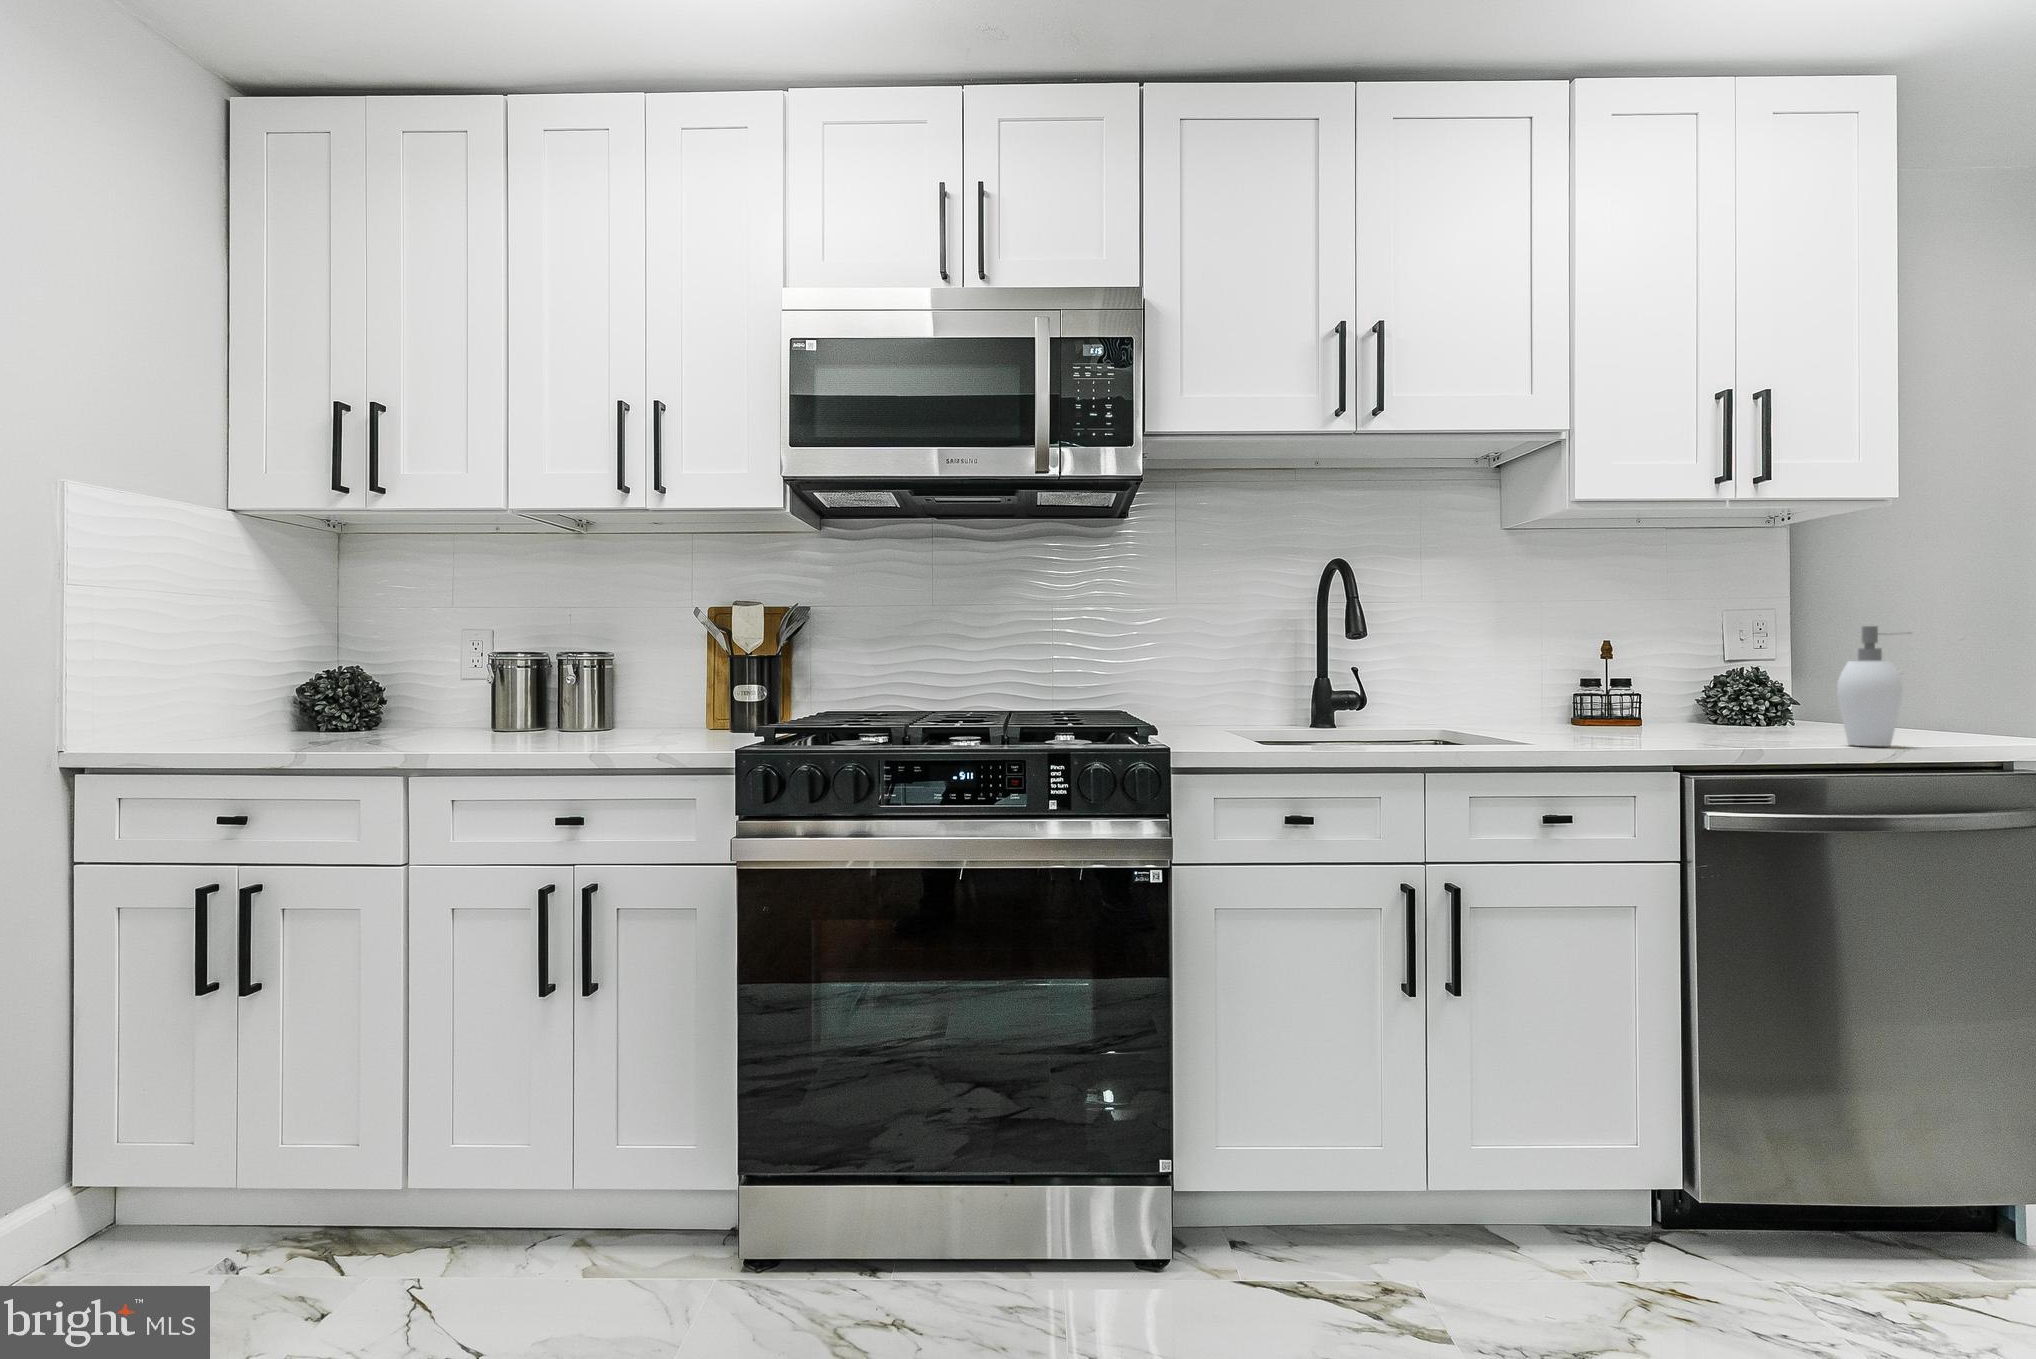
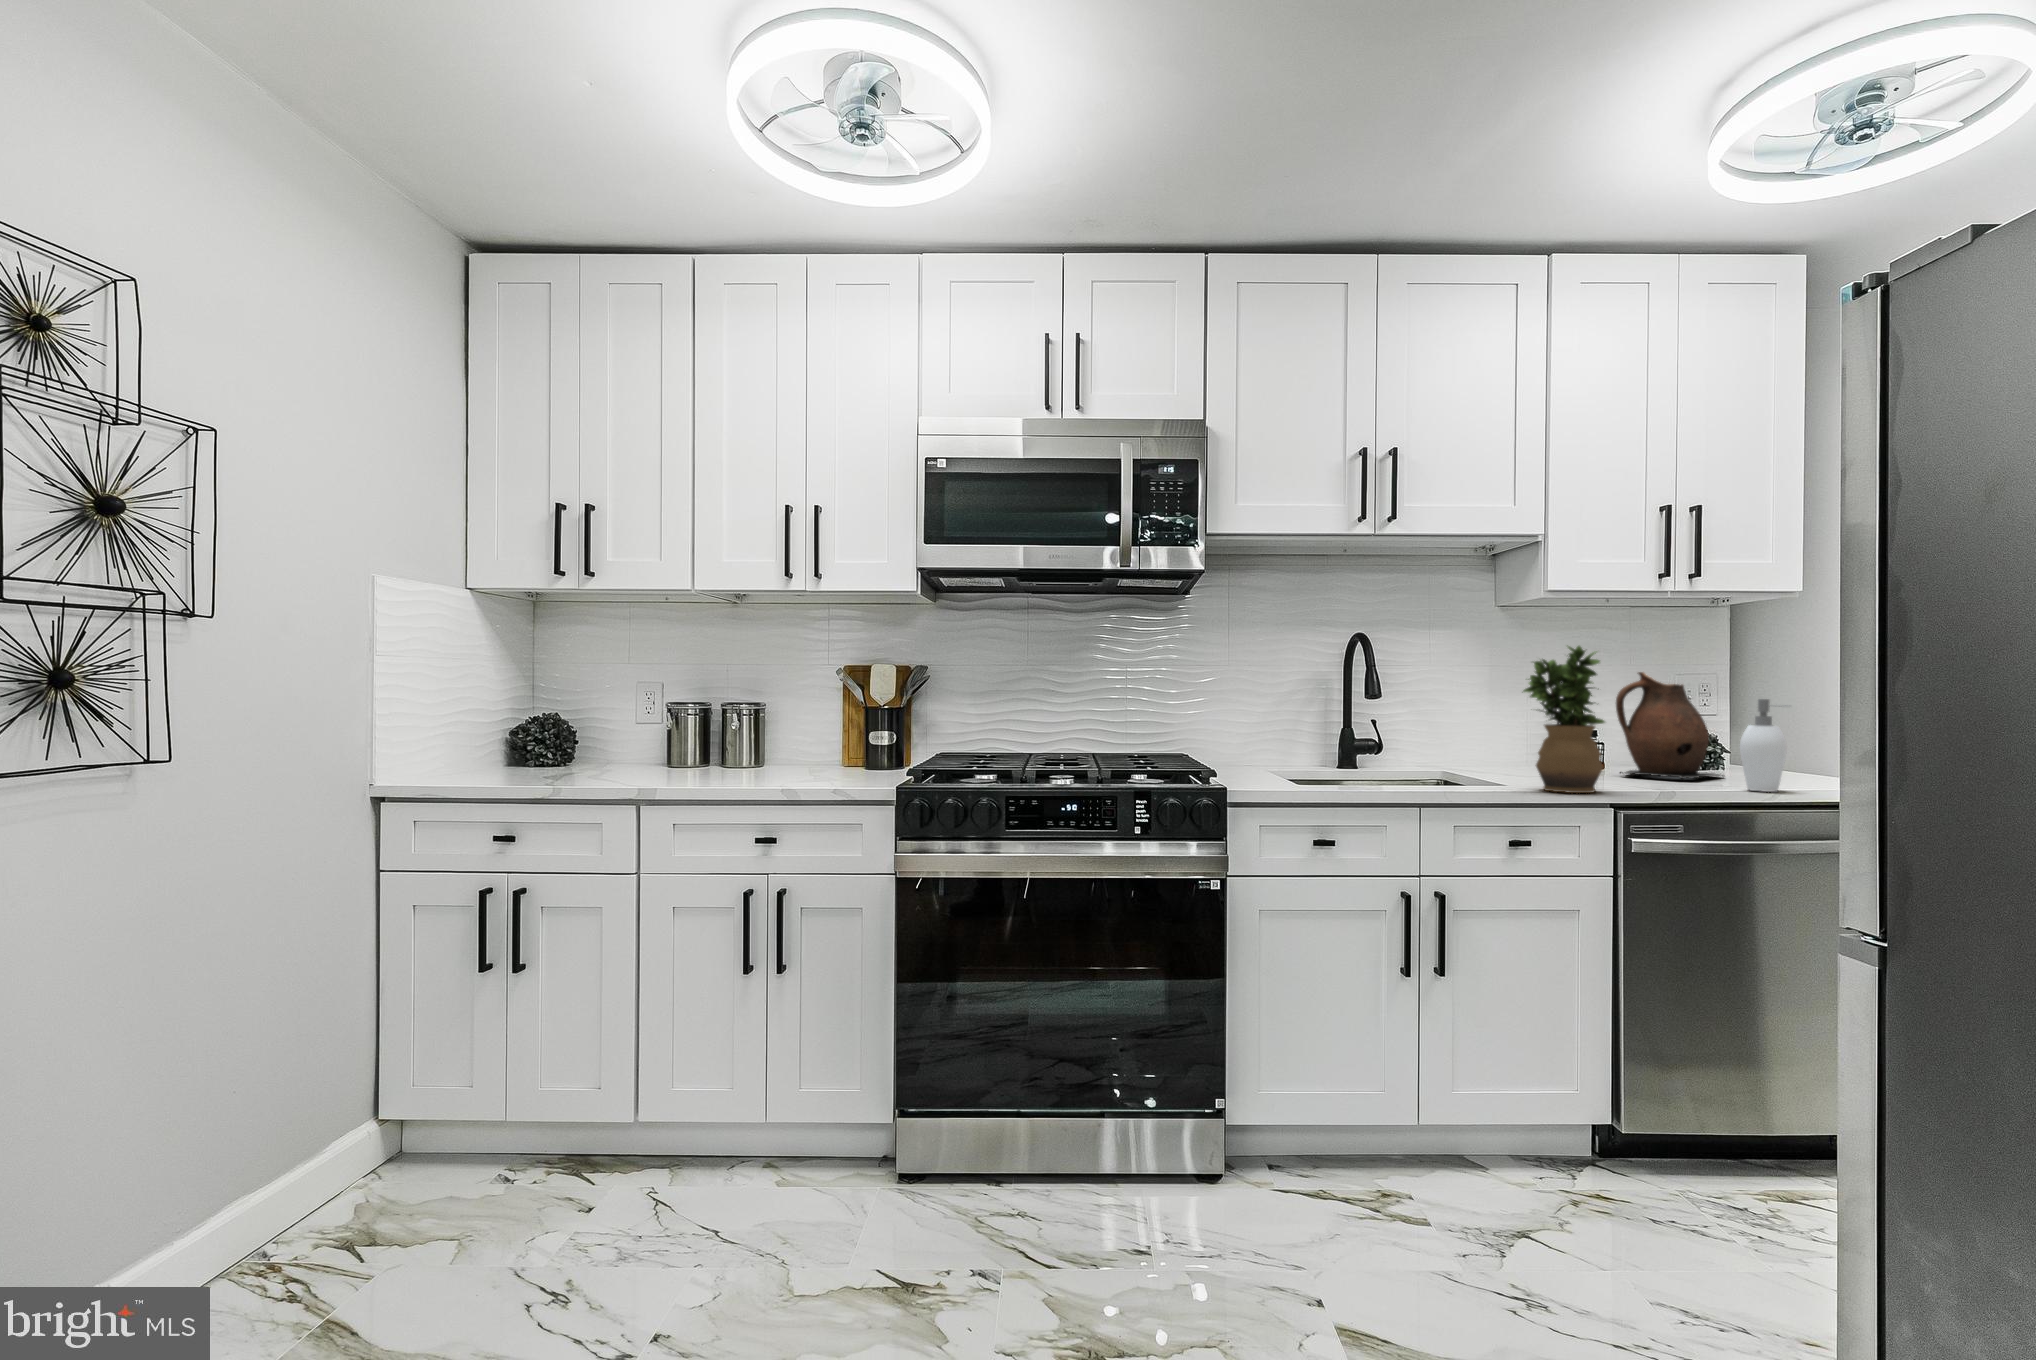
potted plant: none [1554,558,1669,749] -> present [1523,646,1605,793]
ceramic pitcher: none [1661,603,1801,736] -> present [1616,672,1724,779]

